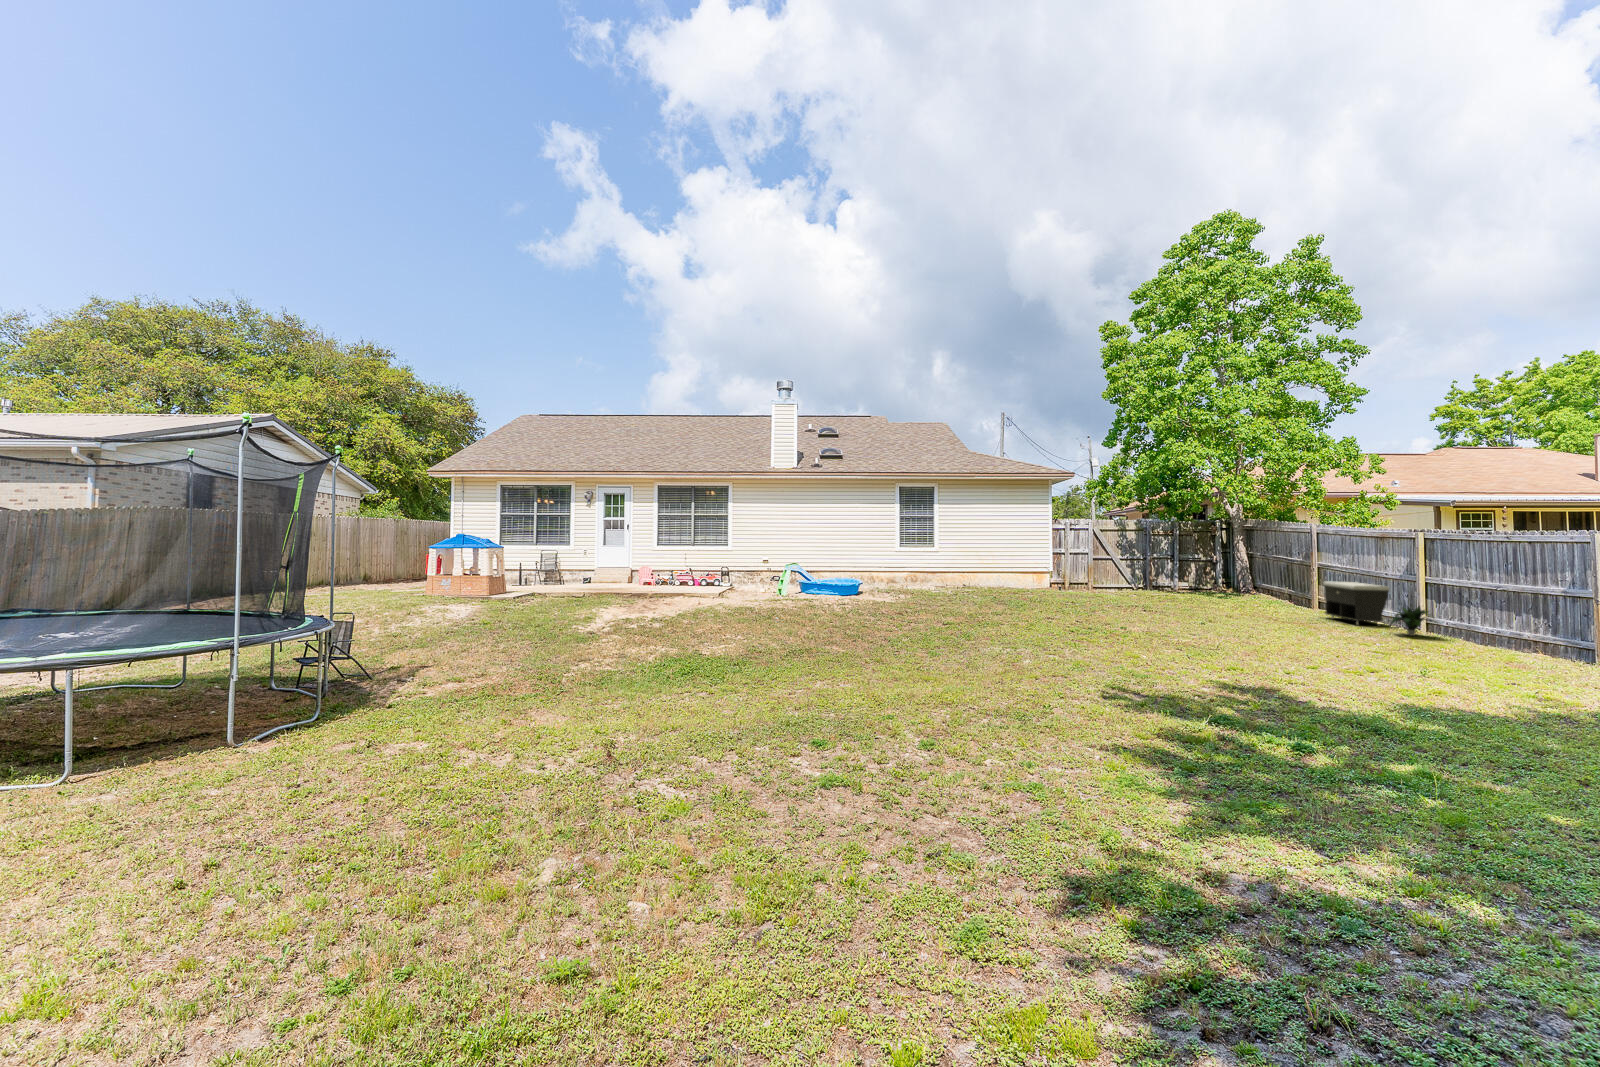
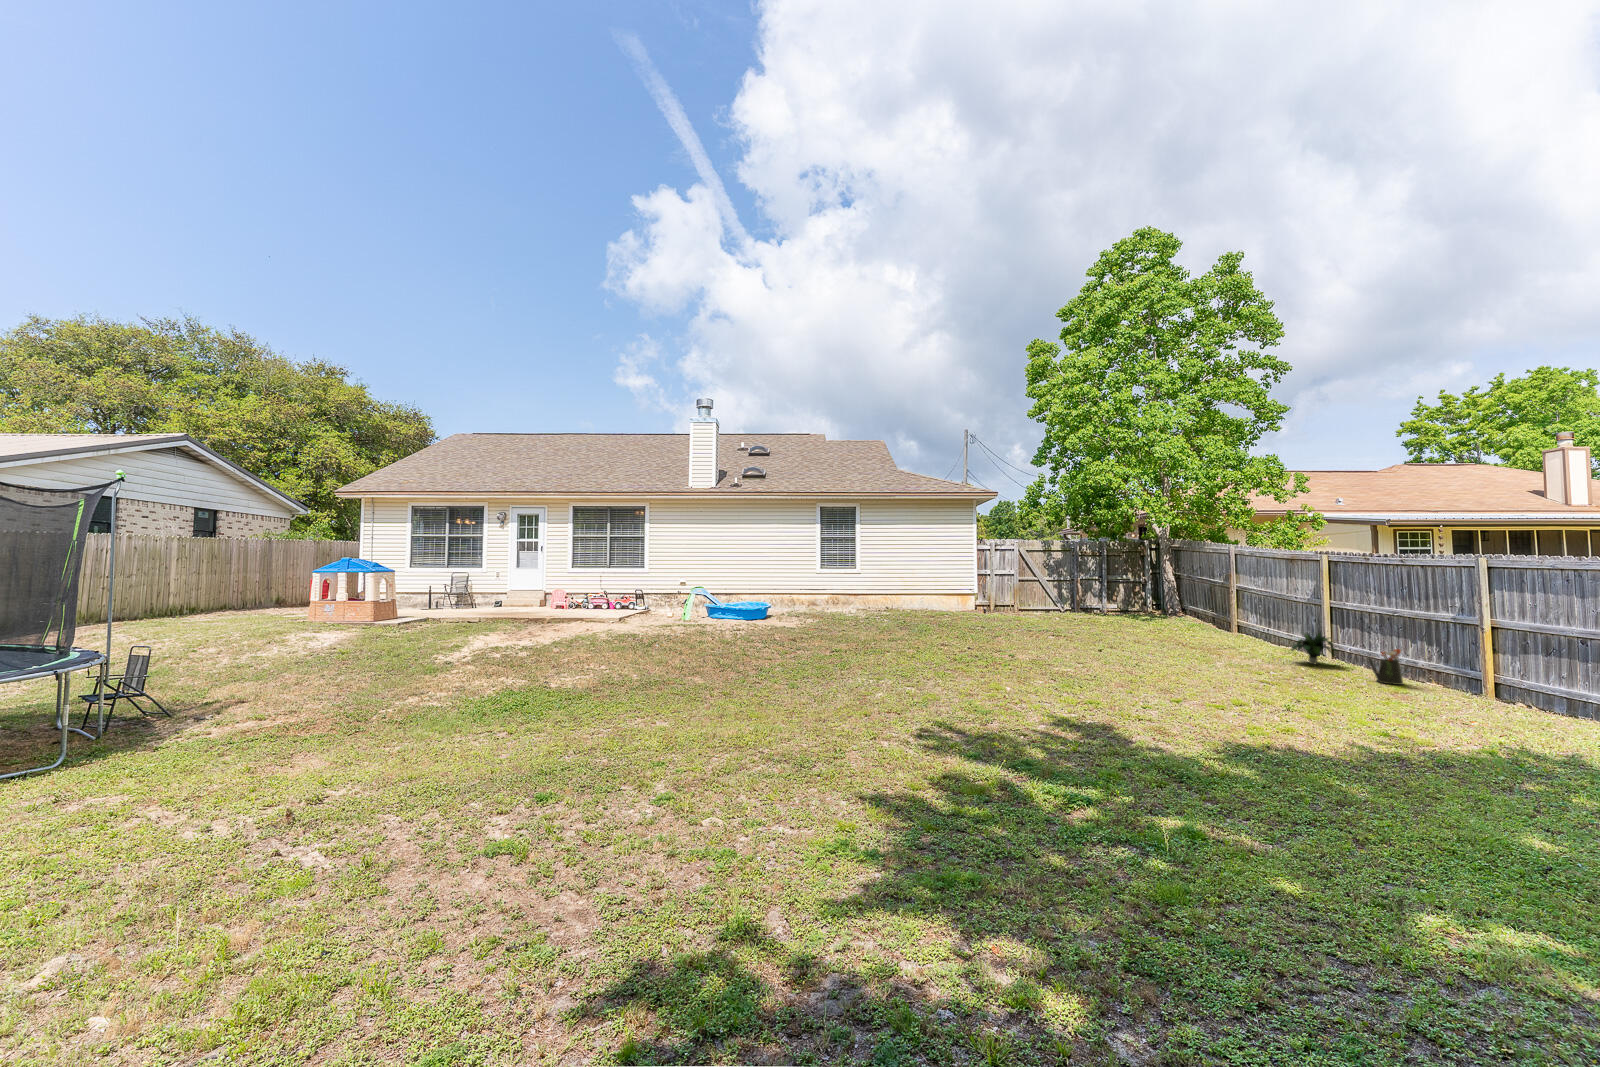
storage bench: present [1323,581,1389,625] -> none [1234,605,1297,652]
watering can: none [1475,619,1513,653] -> present [1369,649,1403,685]

